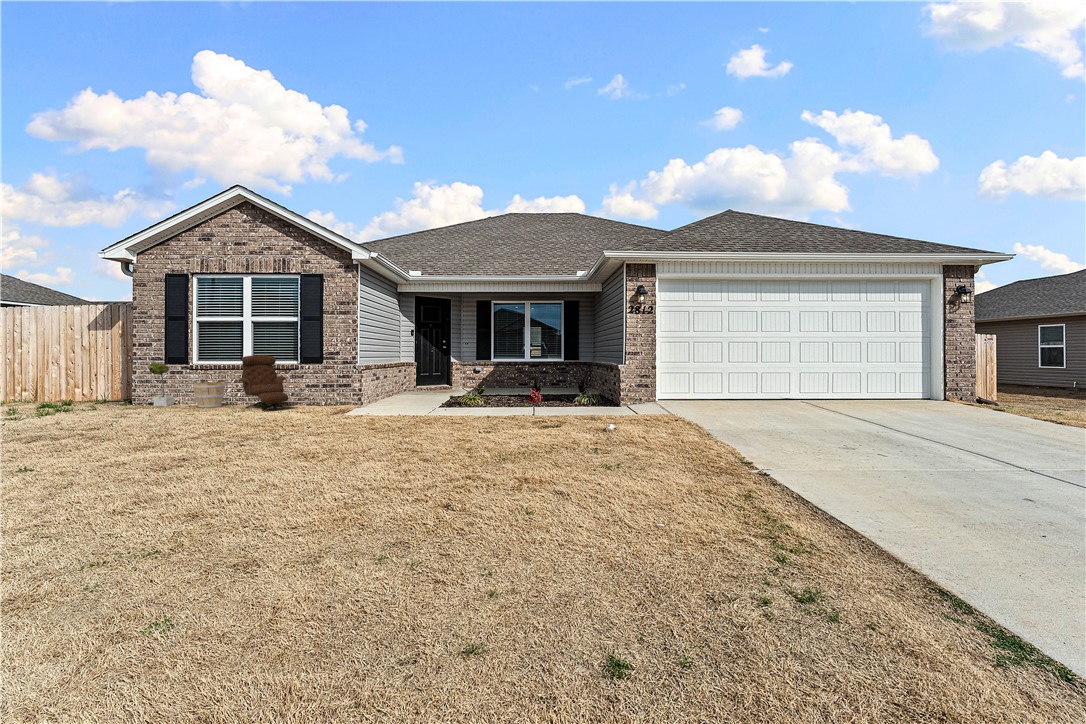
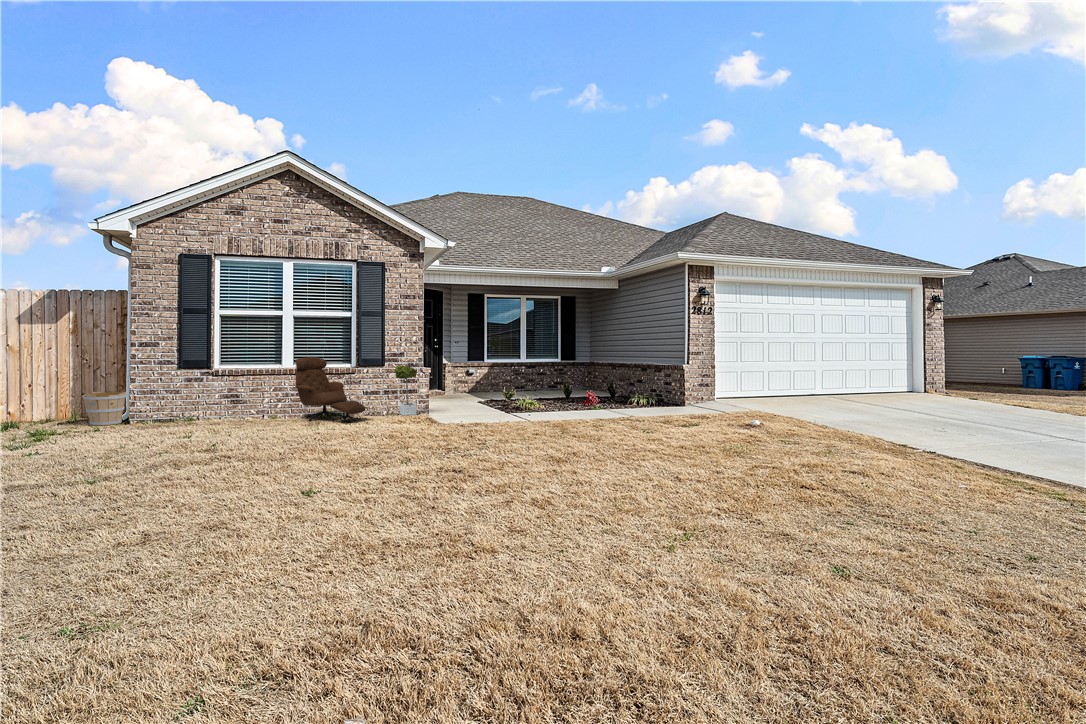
potted tree: present [149,362,174,407] -> present [395,365,417,416]
wooden bucket: present [192,382,226,408] -> present [83,392,127,426]

